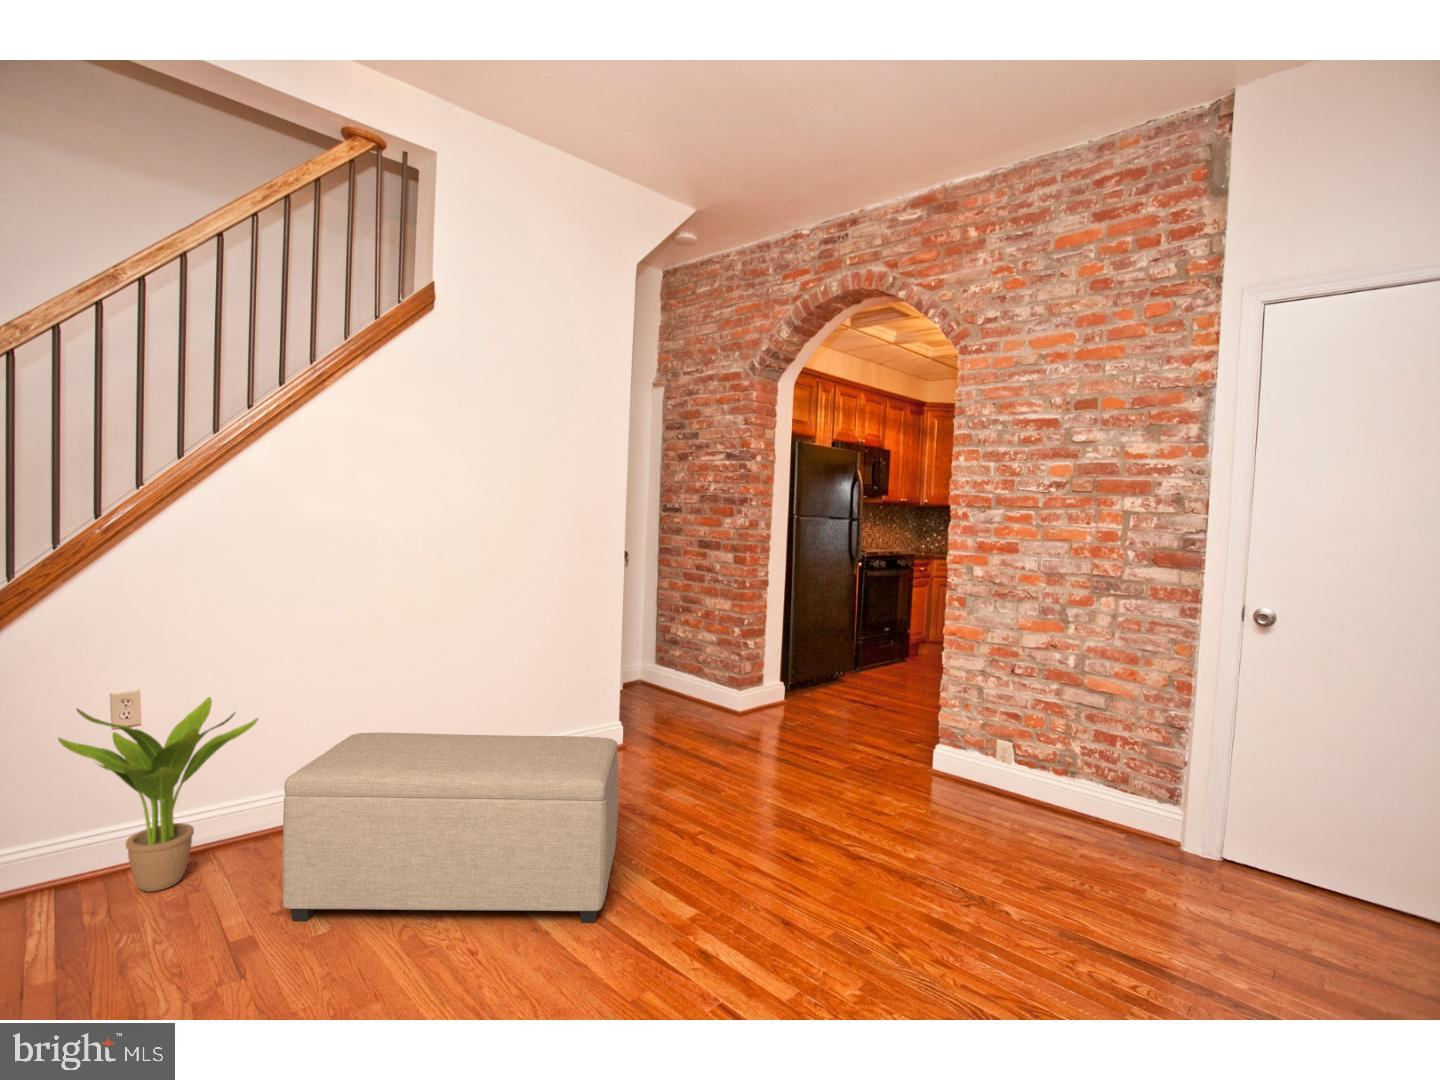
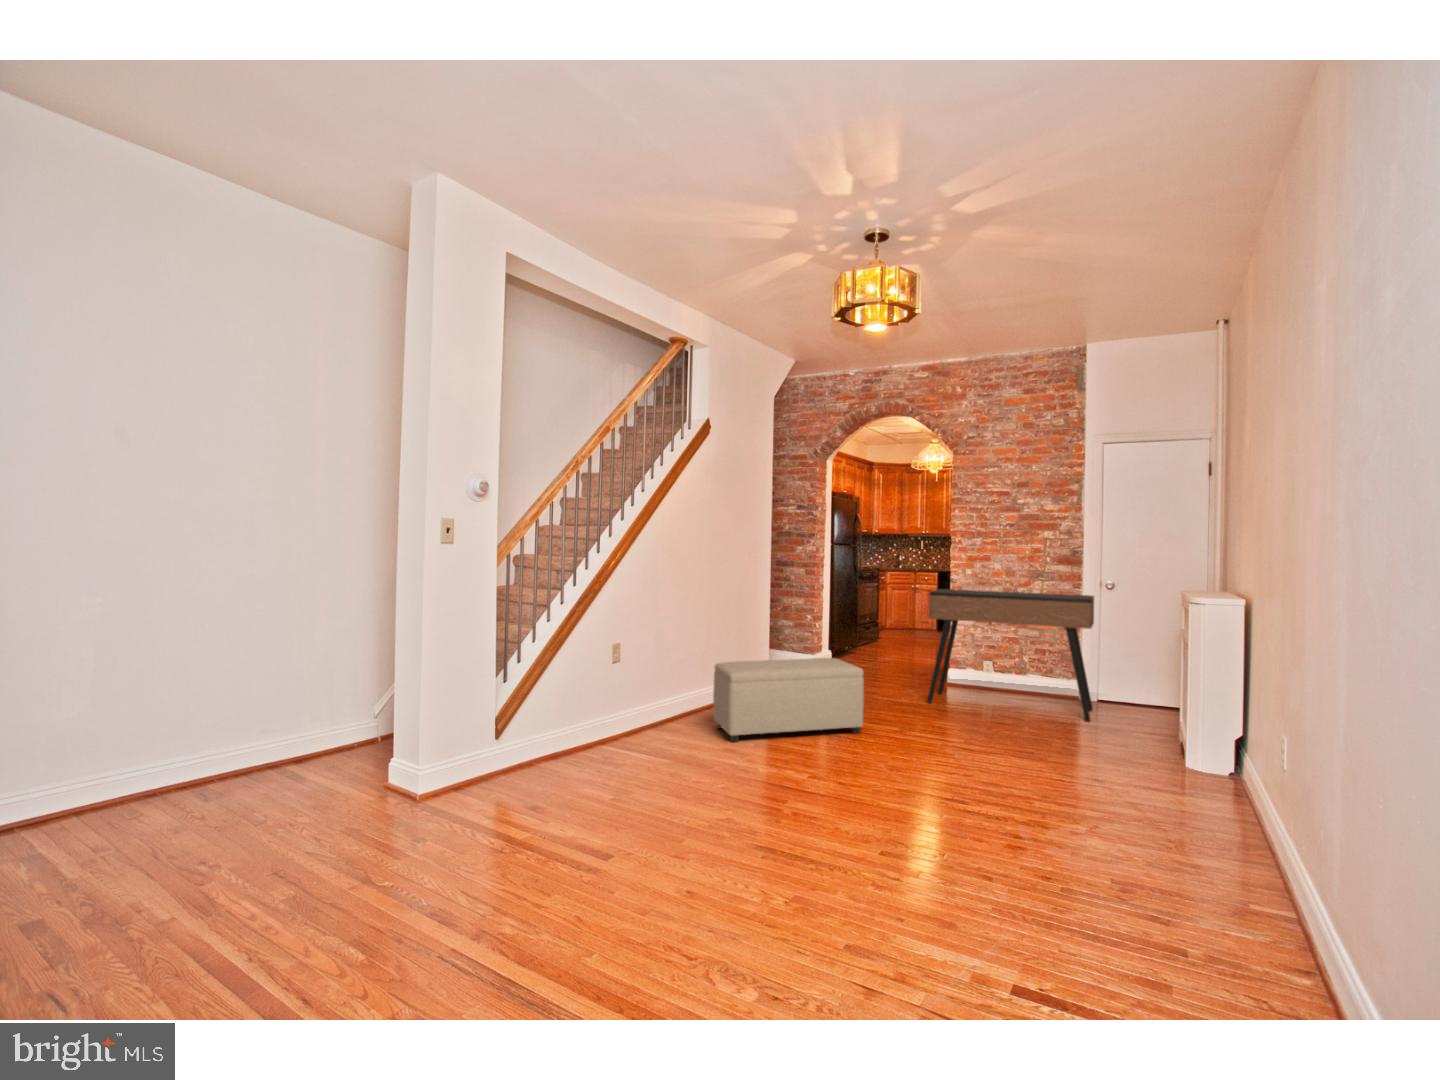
console table: none [847,602,1220,947] -> present [927,589,1094,722]
potted plant: present [58,697,258,892] -> none [610,647,682,741]

